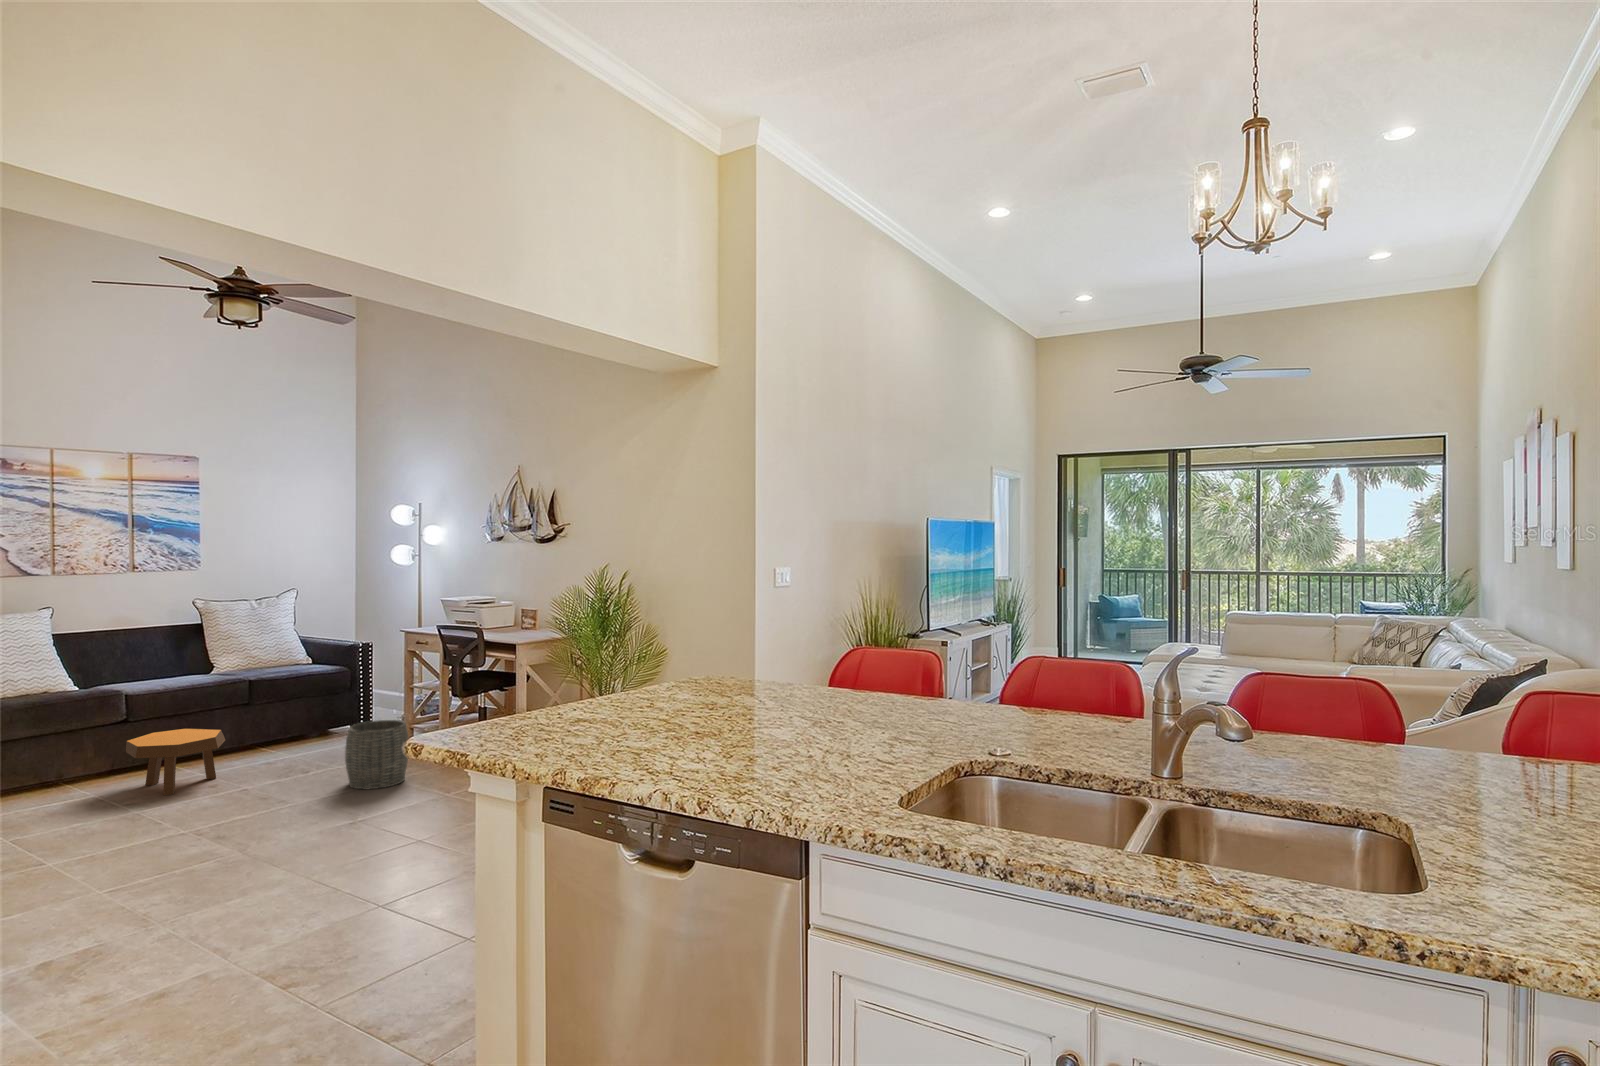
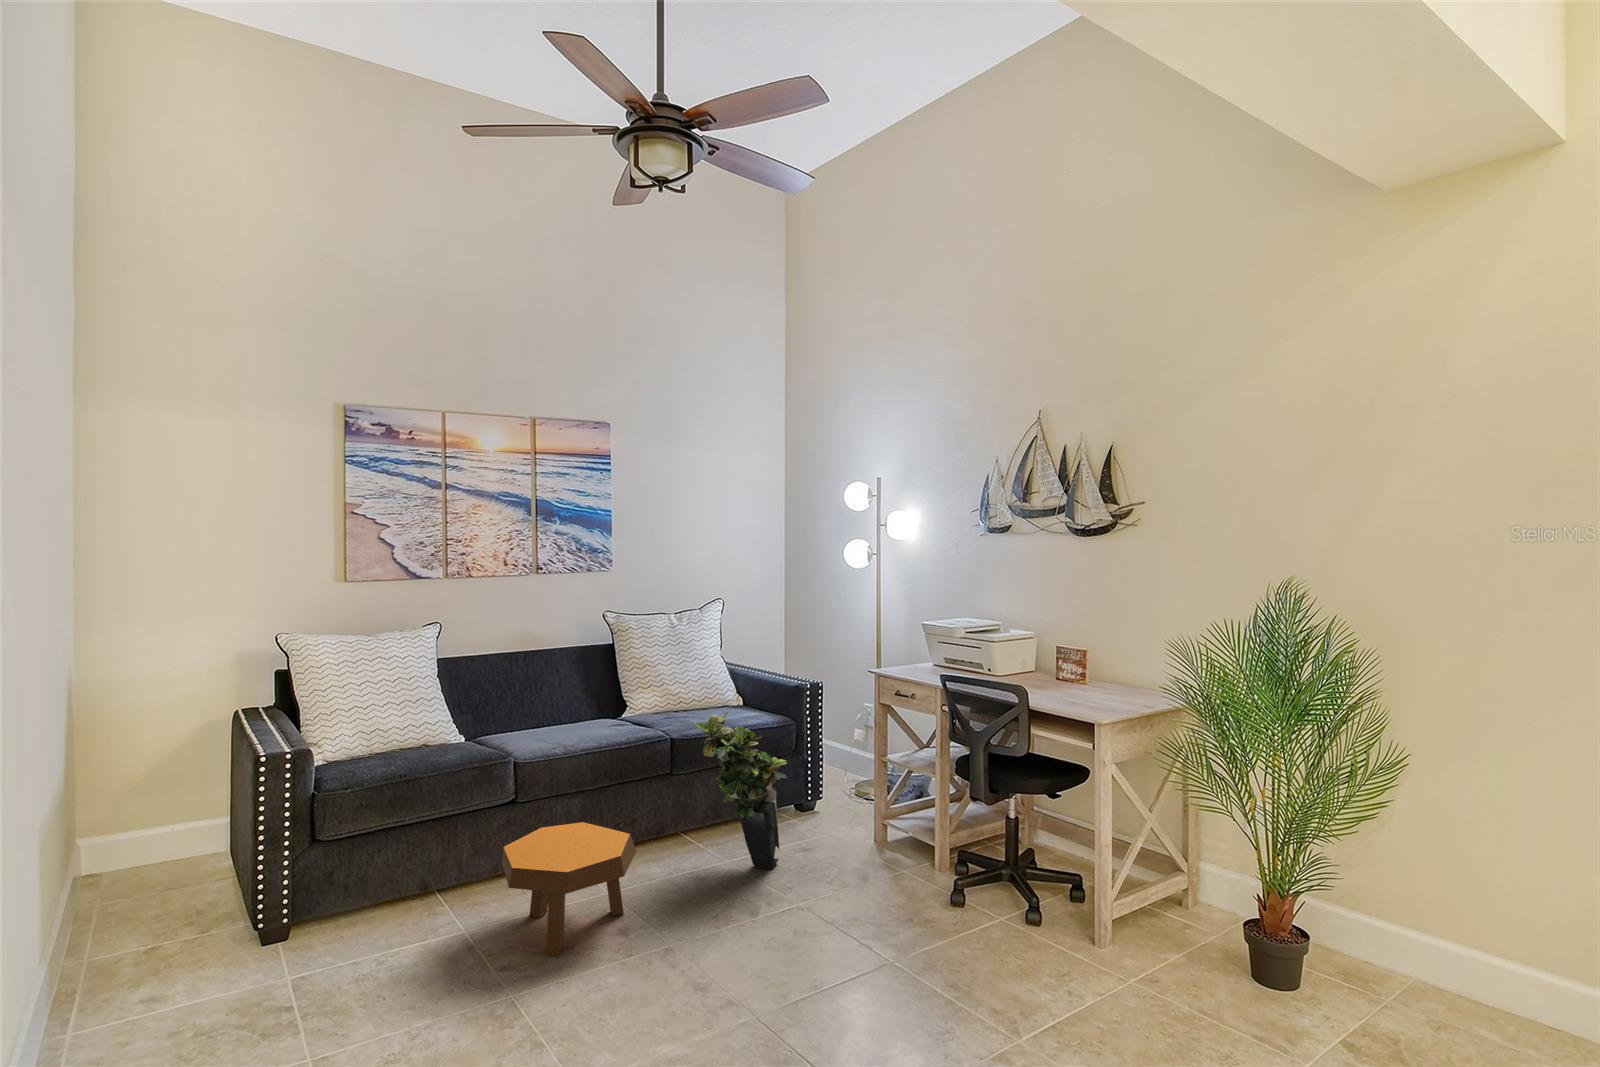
potted plant: none [269,658,338,755] -> present [695,711,787,869]
woven basket: present [345,720,408,789] -> none [822,856,929,1011]

